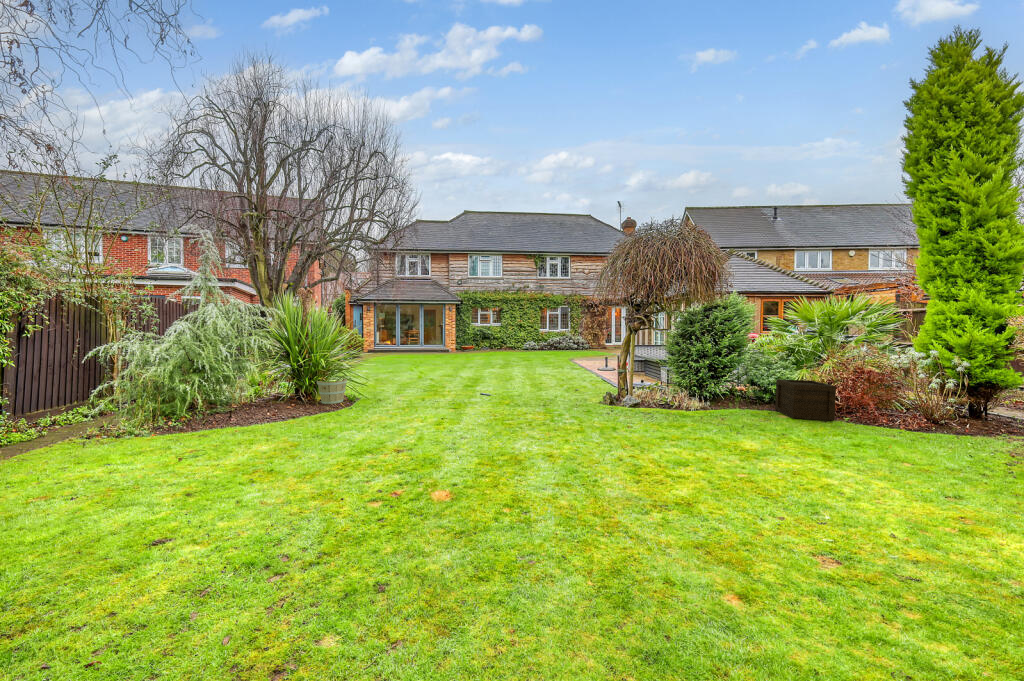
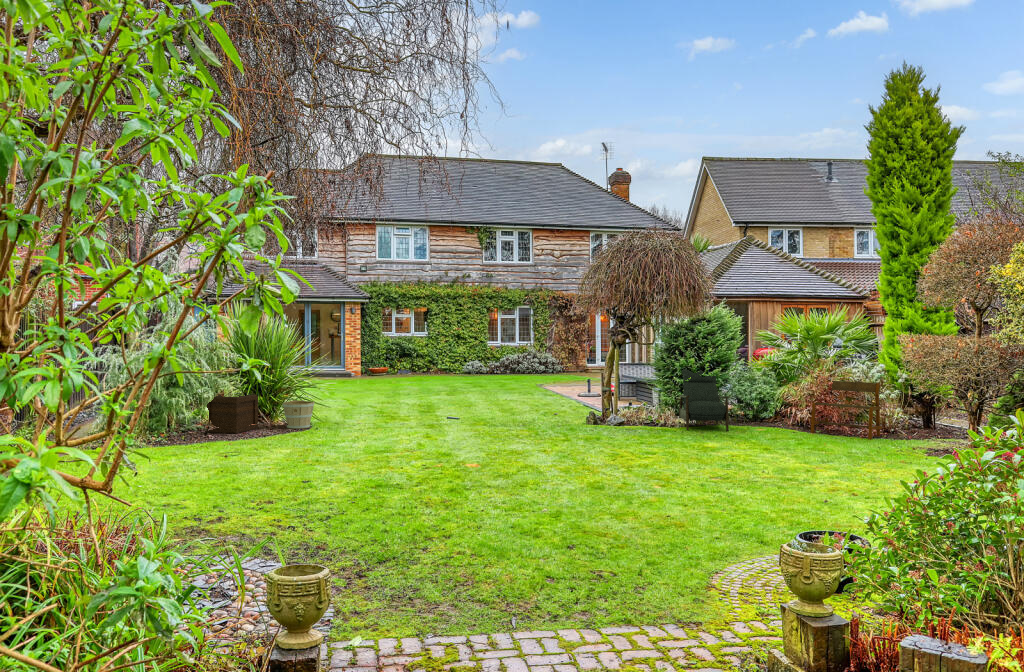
chair: none [694,352,761,423] -> present [679,369,730,431]
bench: none [863,368,975,449] -> present [811,381,882,439]
wooden crate: present [775,379,836,421] -> present [205,394,258,434]

